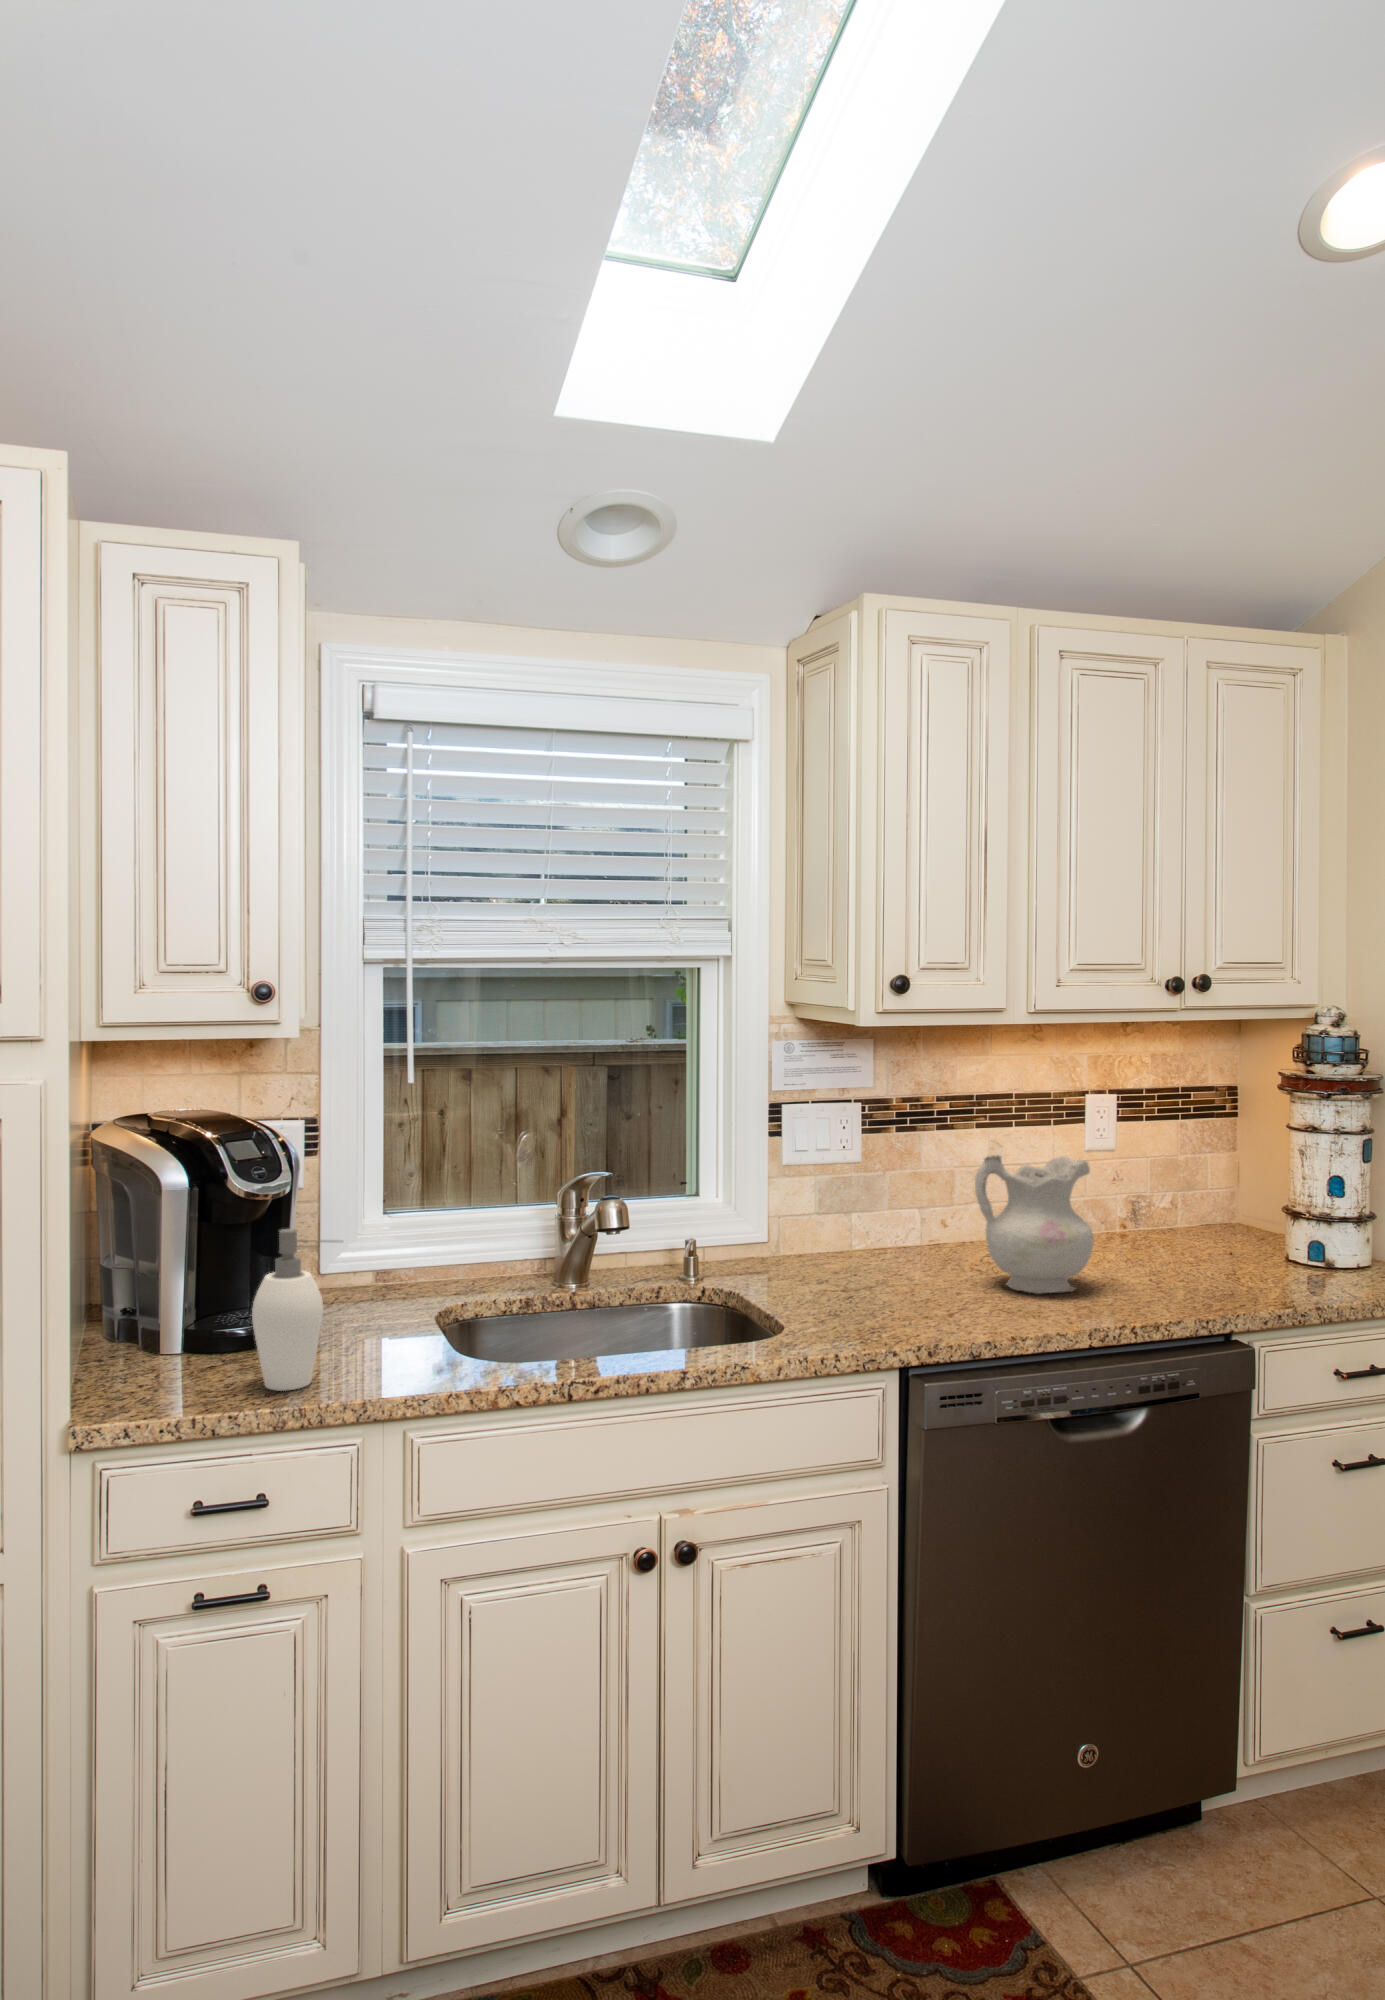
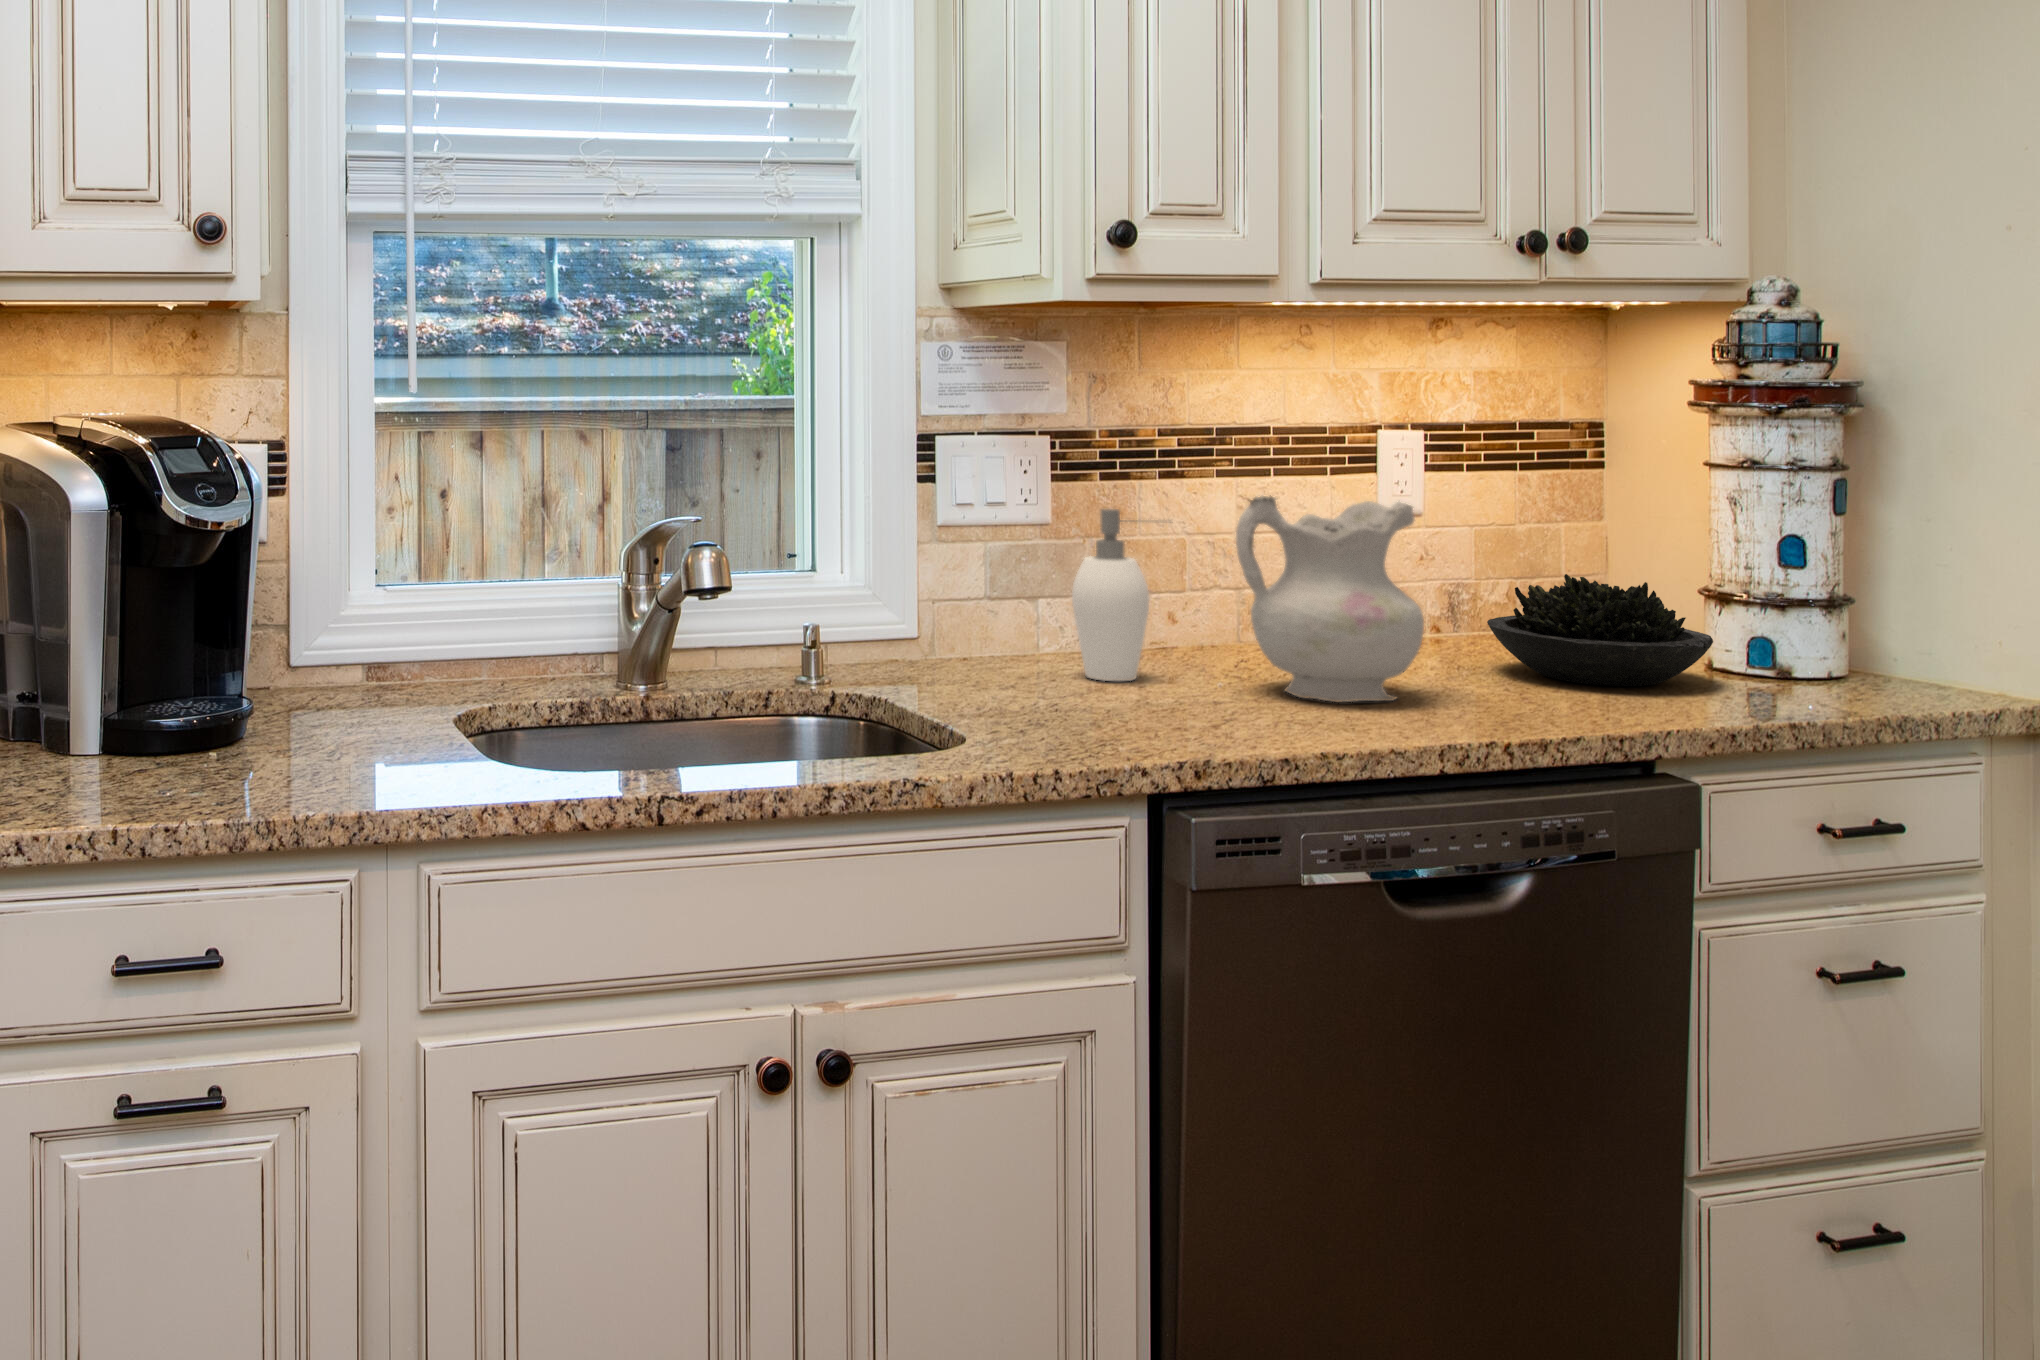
succulent plant: none [1144,1201,1280,1277] -> present [1487,574,1713,686]
soap dispenser: present [252,1229,339,1391] -> present [1072,509,1150,681]

